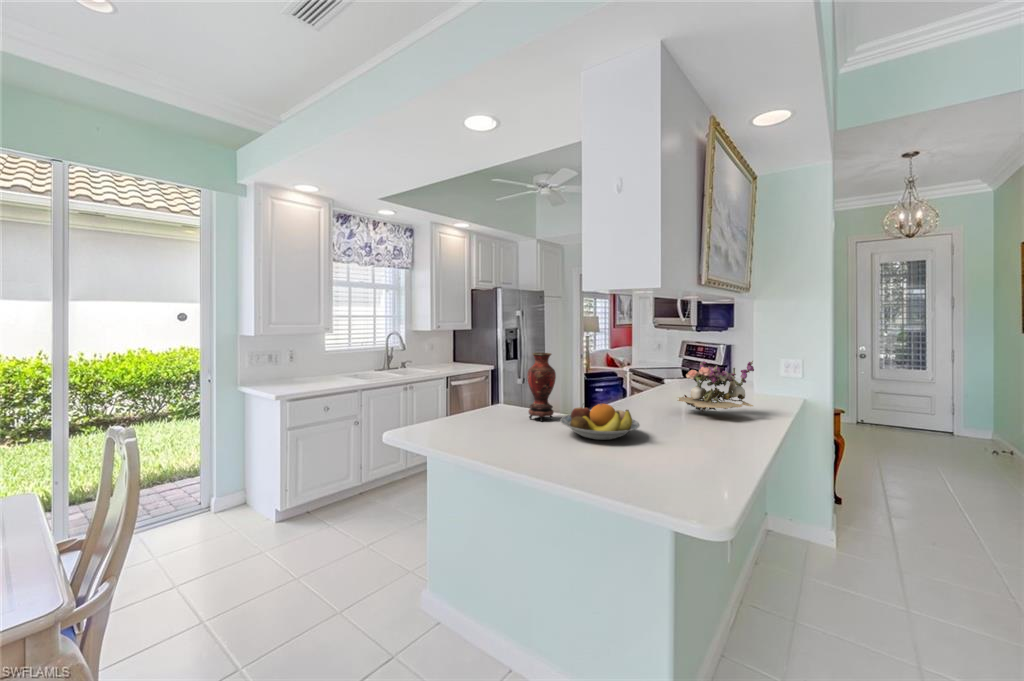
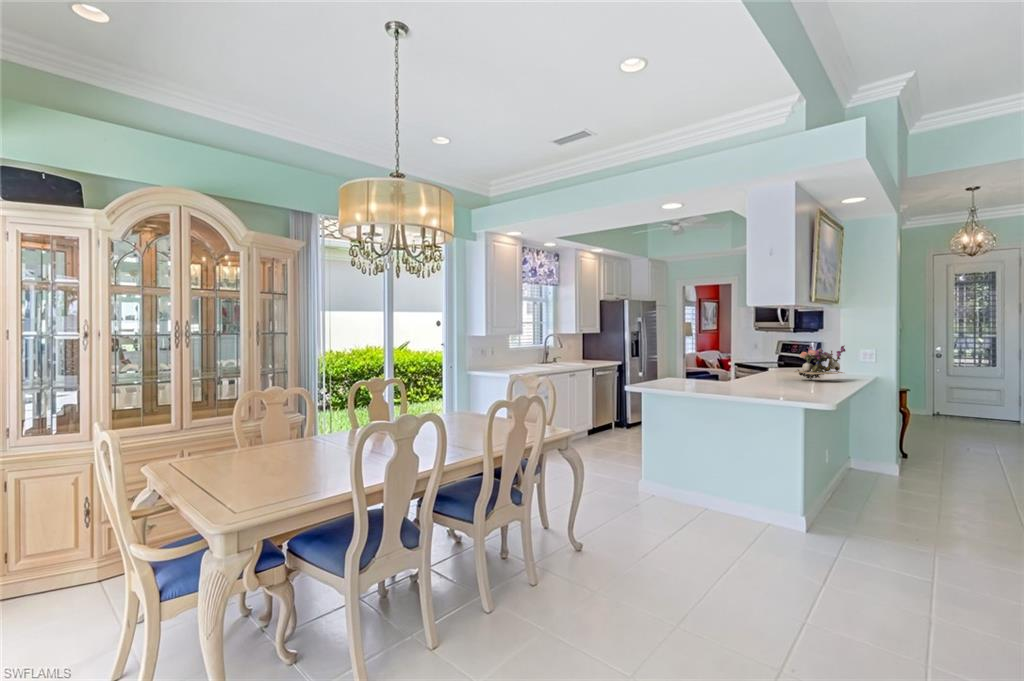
vase: present [527,353,556,422] -> none [697,342,716,384]
fruit bowl: present [560,404,640,440] -> none [728,368,778,388]

